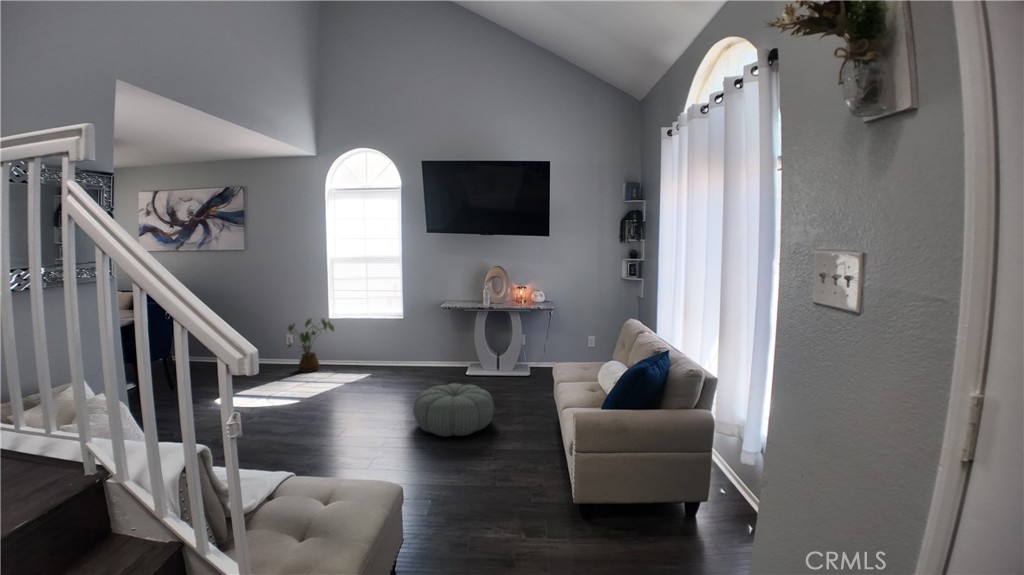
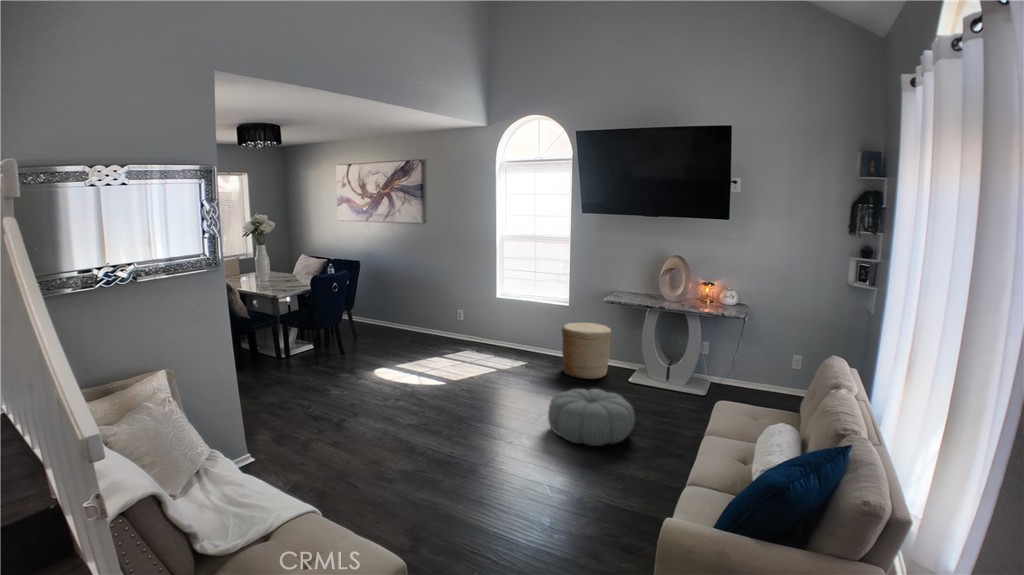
house plant: present [288,319,334,372] -> none [450,299,496,354]
woven basket: none [403,329,447,378] -> present [562,323,611,379]

